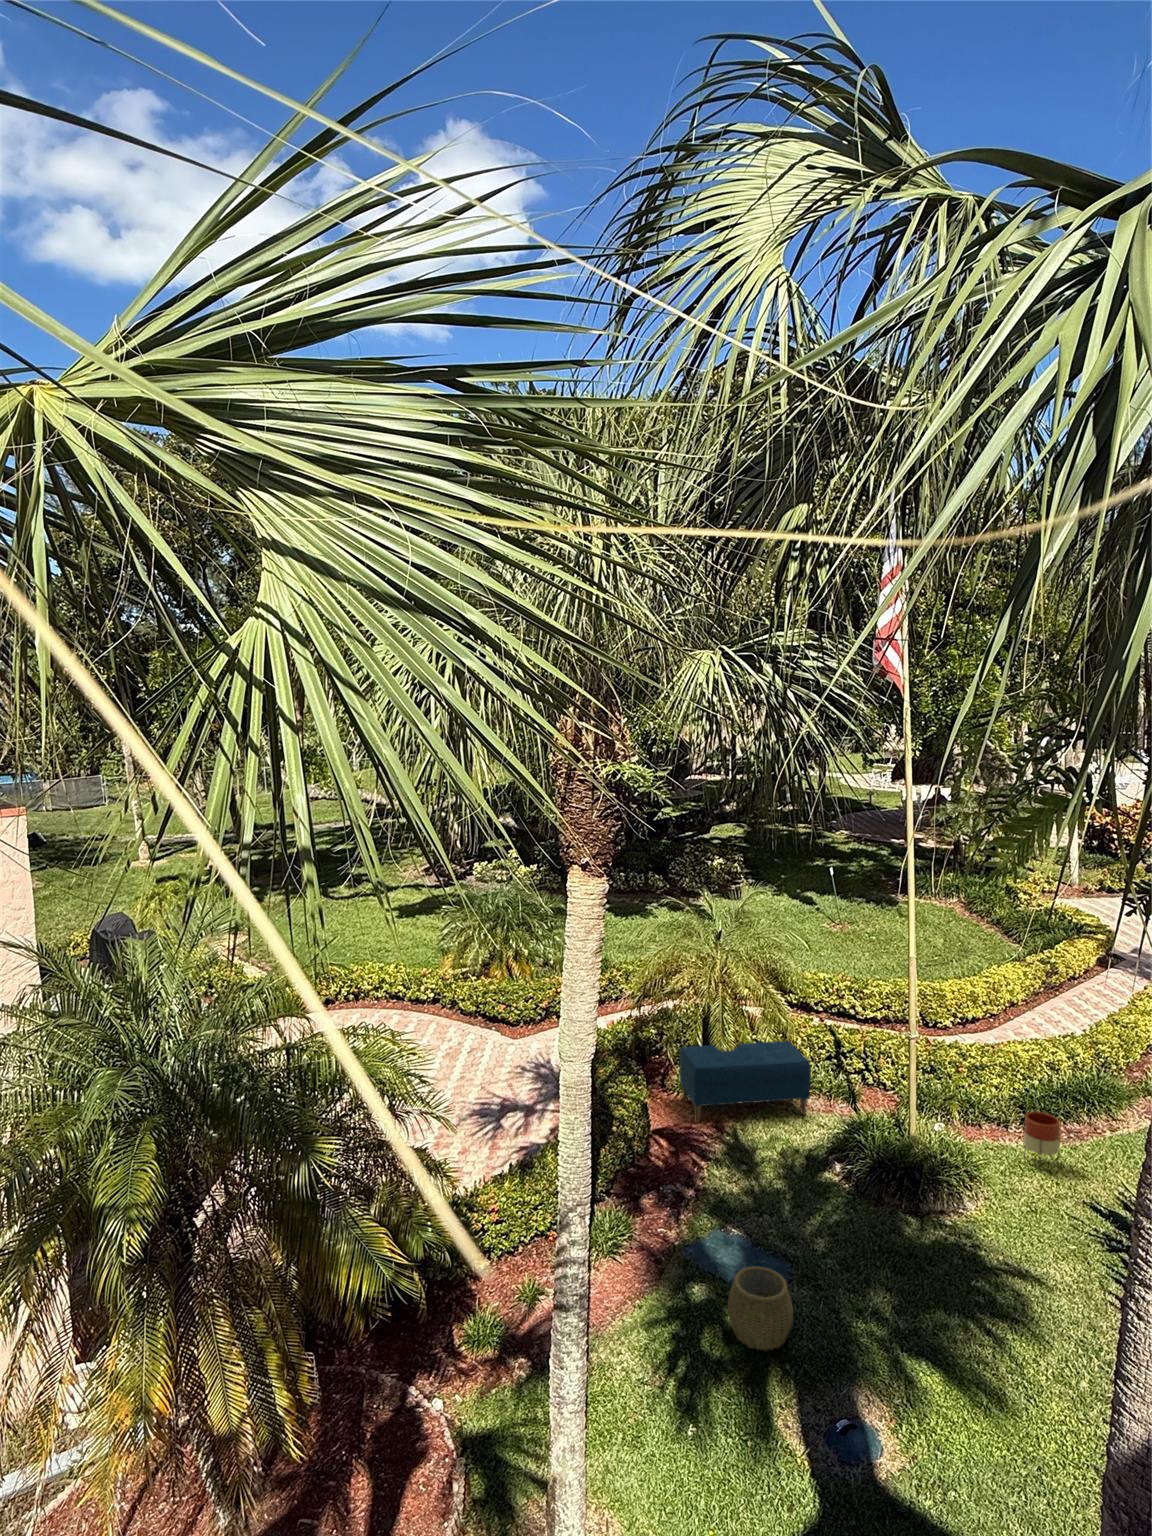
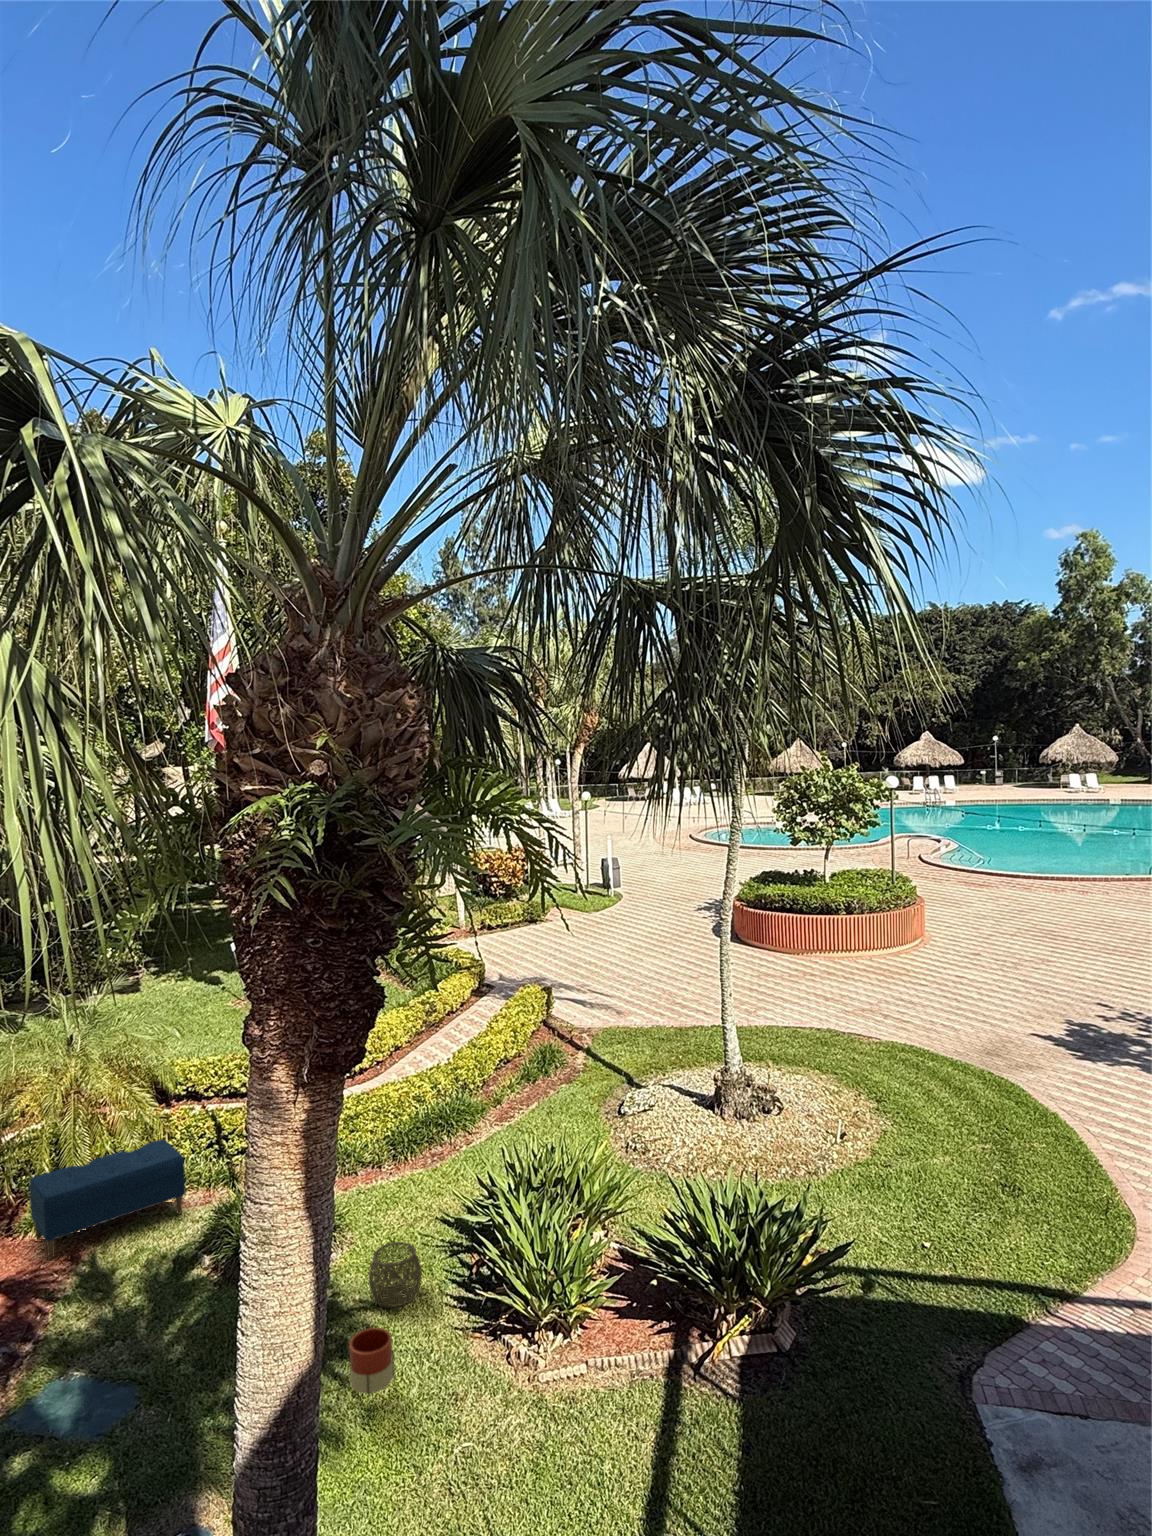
planter: present [1024,1111,1060,1163] -> present [349,1328,395,1418]
woven basket: present [728,1267,793,1351] -> present [369,1242,422,1308]

